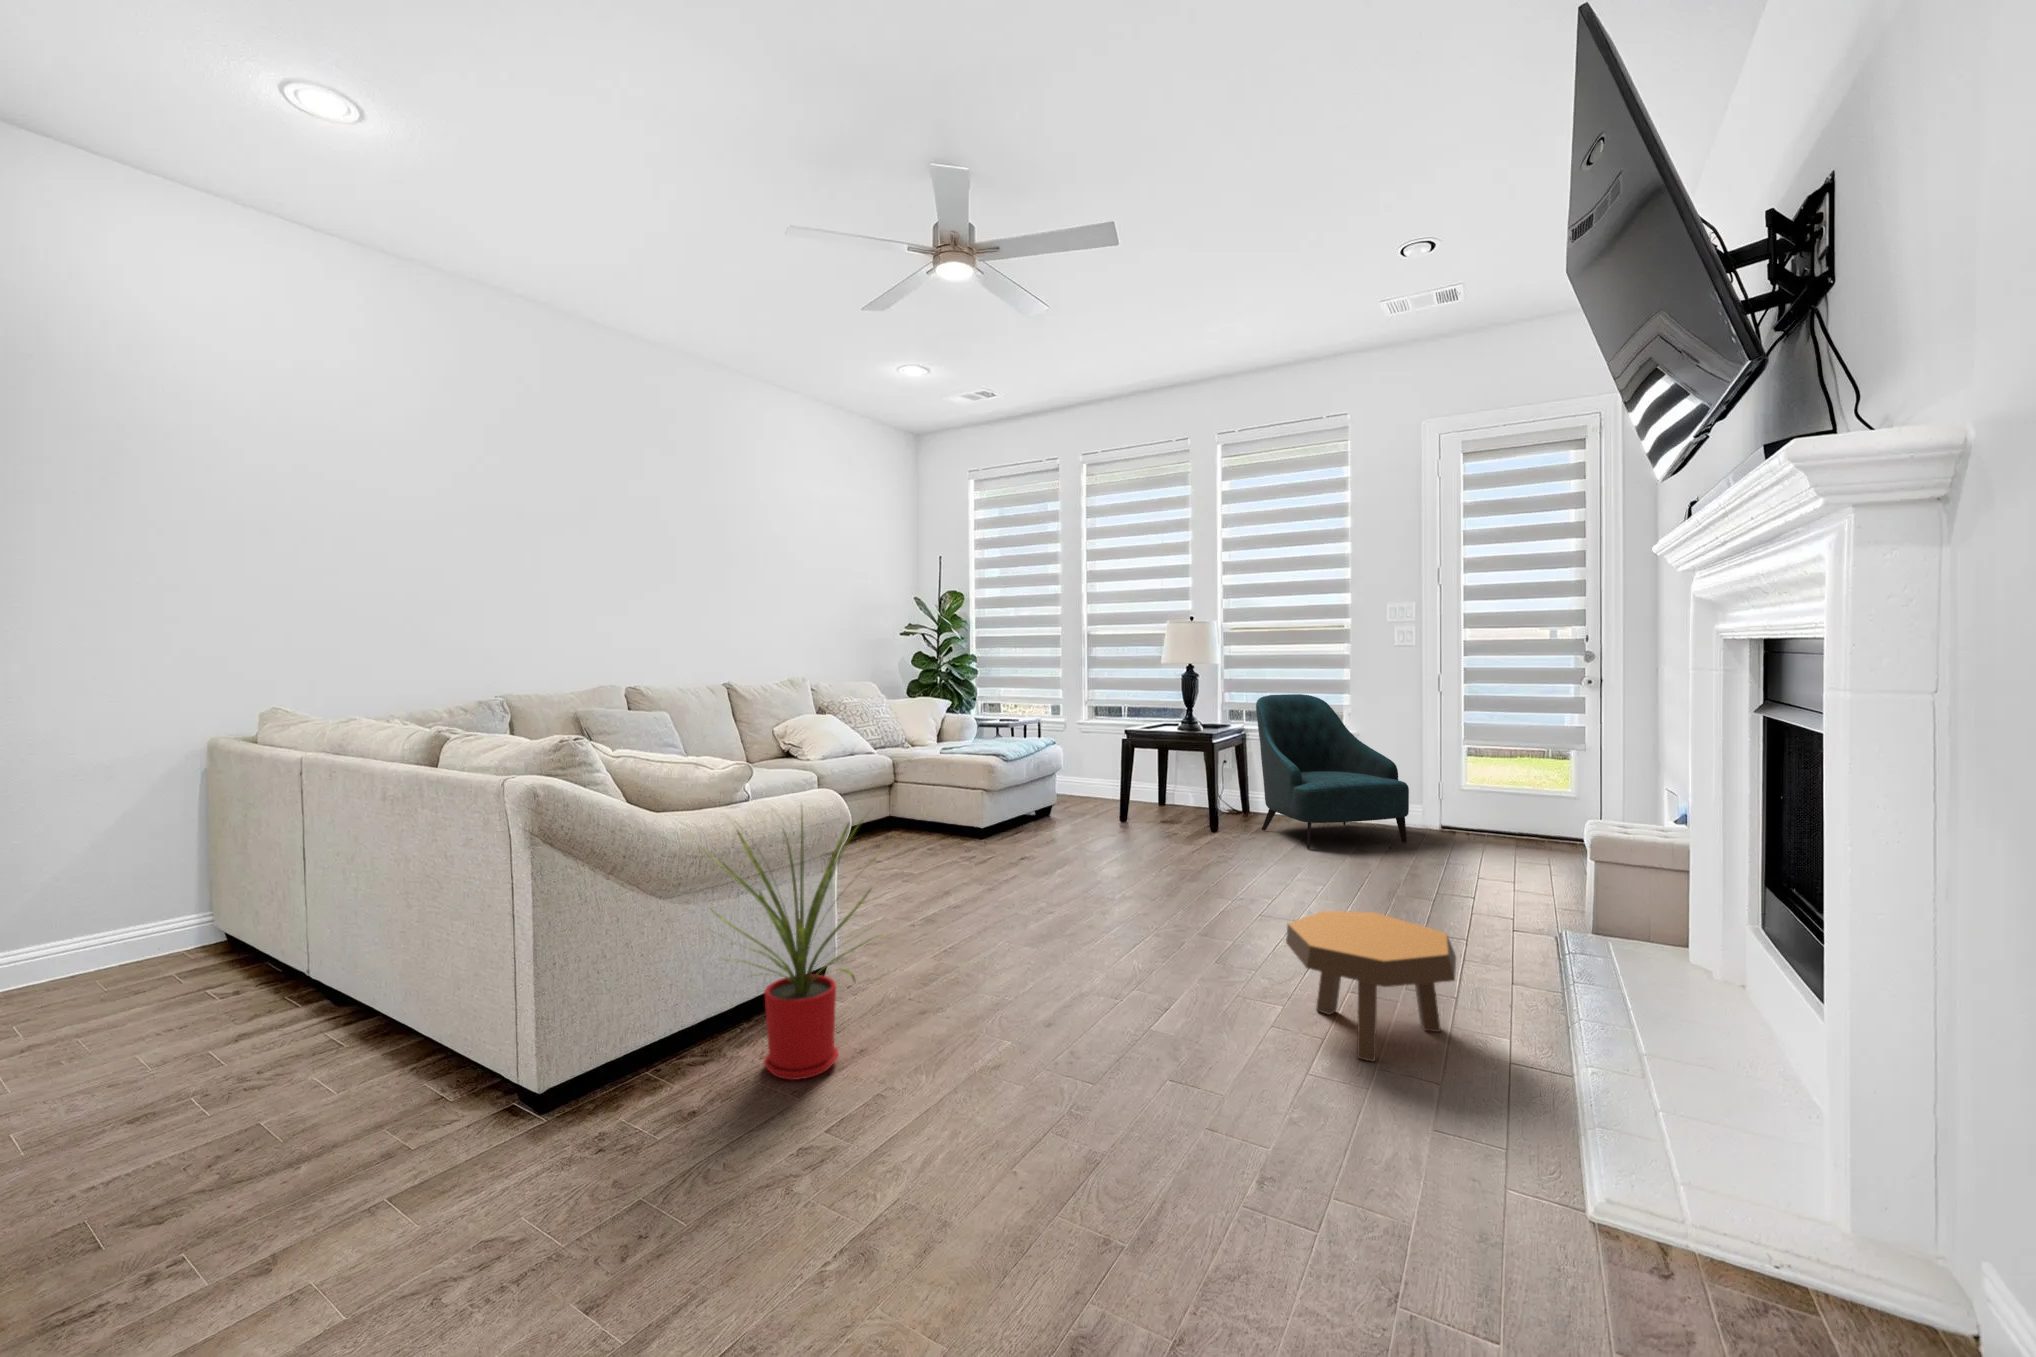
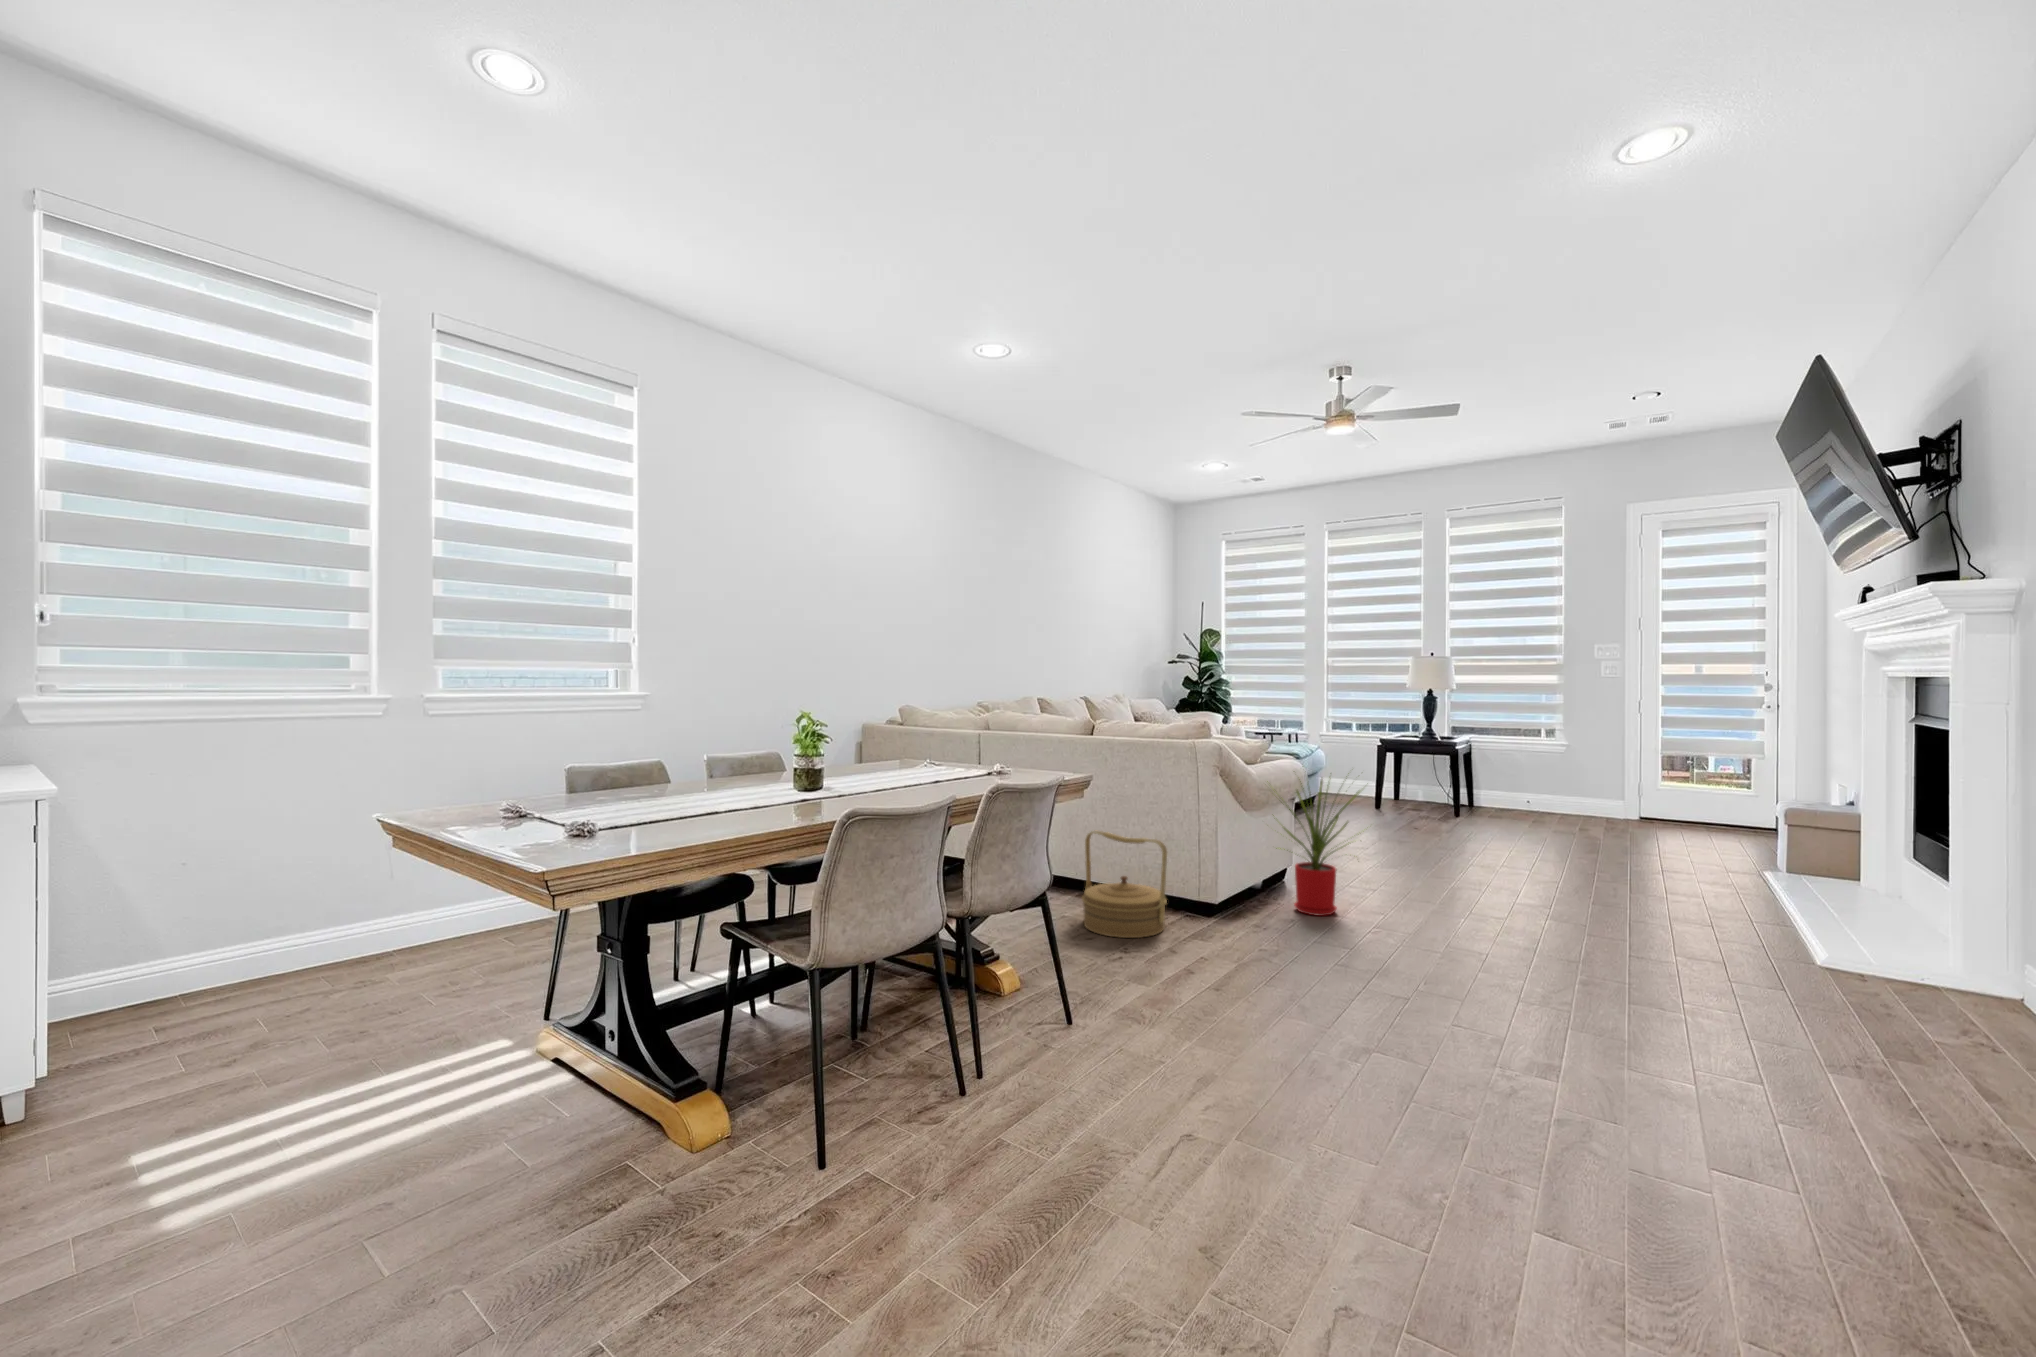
armchair: present [1256,694,1409,849] -> none [1486,713,1619,828]
footstool: present [1286,911,1456,1062] -> none [1593,844,1716,923]
woven basket: none [260,951,467,1189] -> present [1082,831,1167,938]

